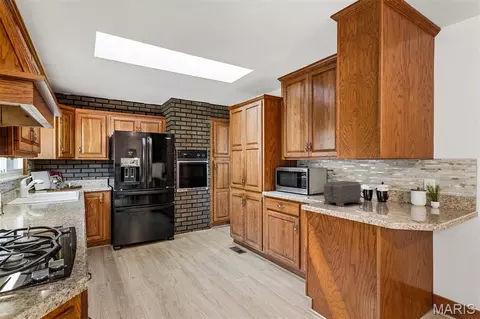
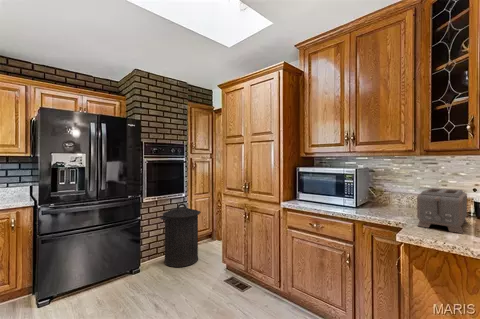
trash can: none [188,194,218,239] -> present [160,203,201,267]

